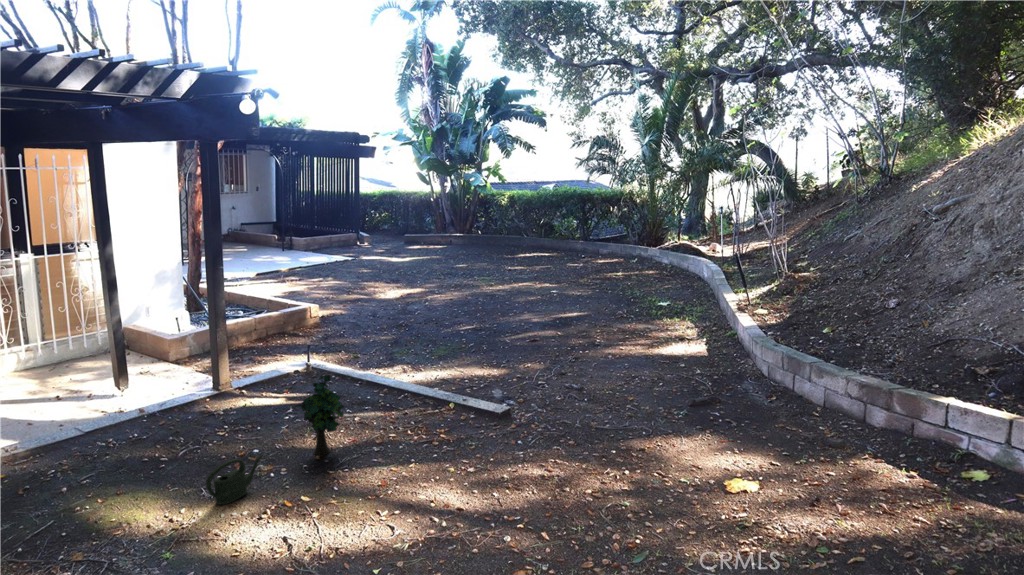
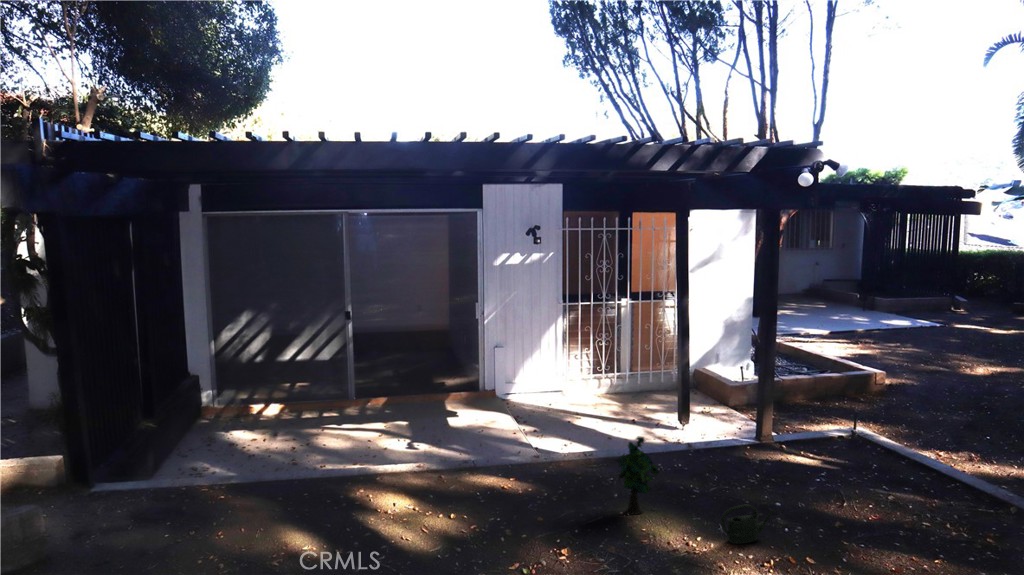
decorative plant: present [297,375,344,455] -> present [616,436,659,515]

